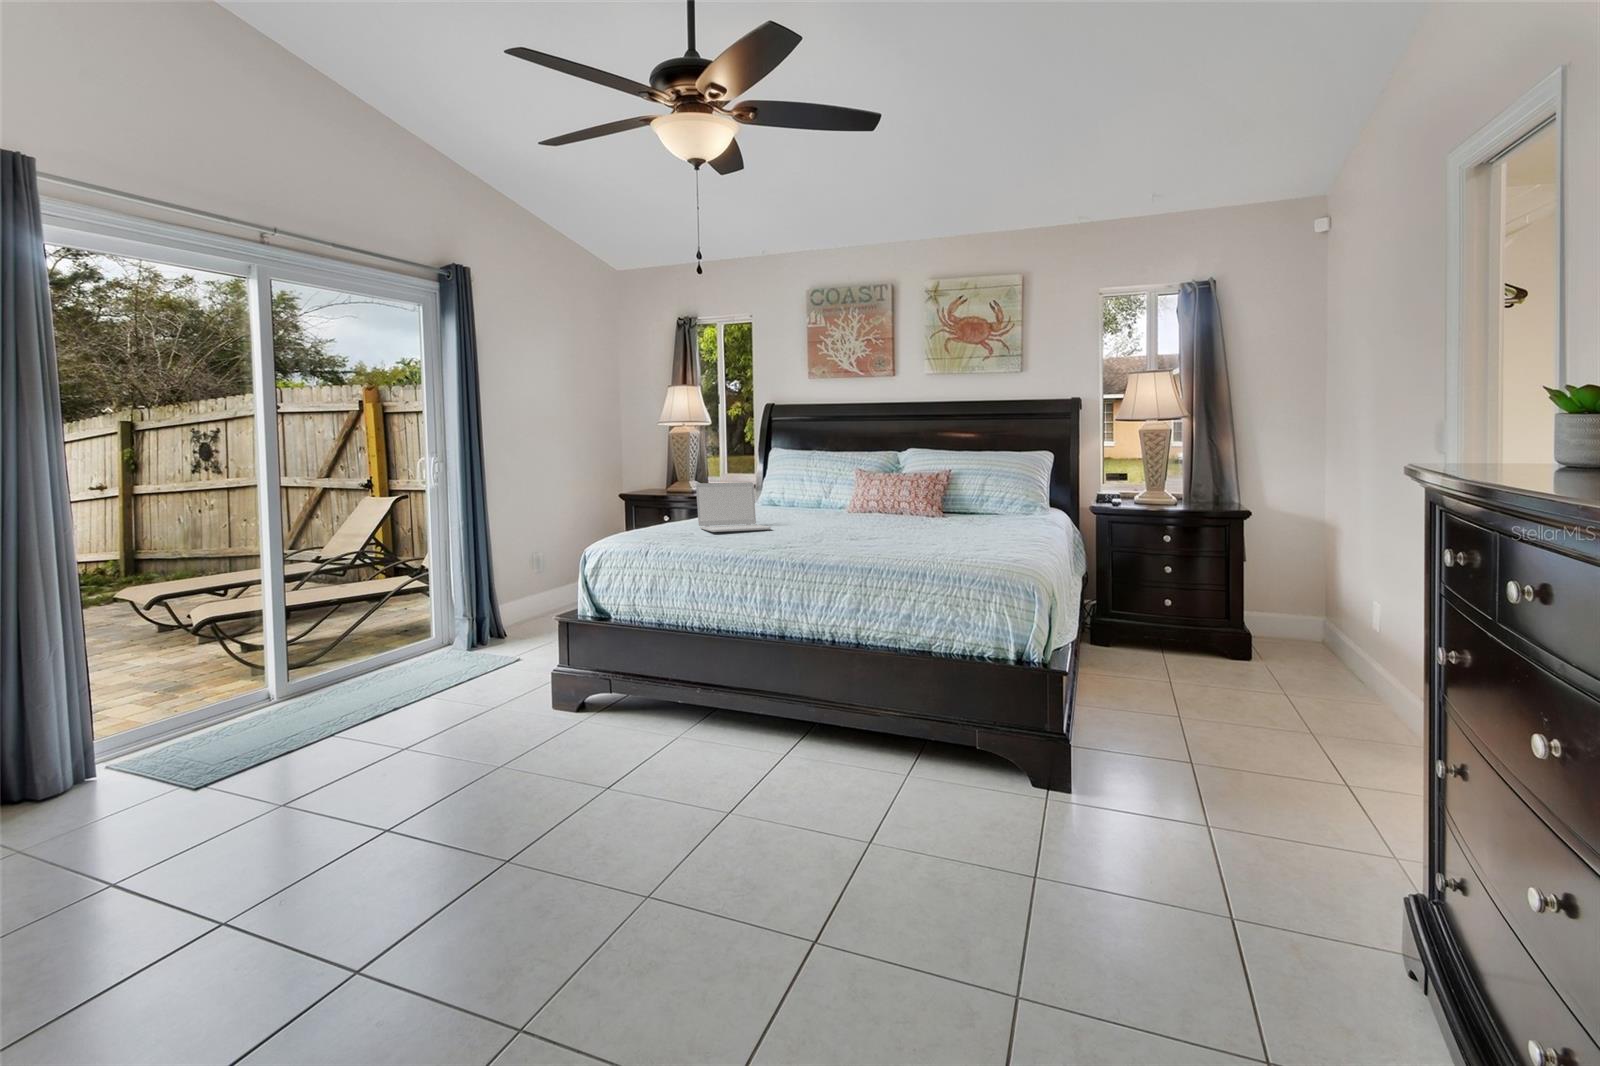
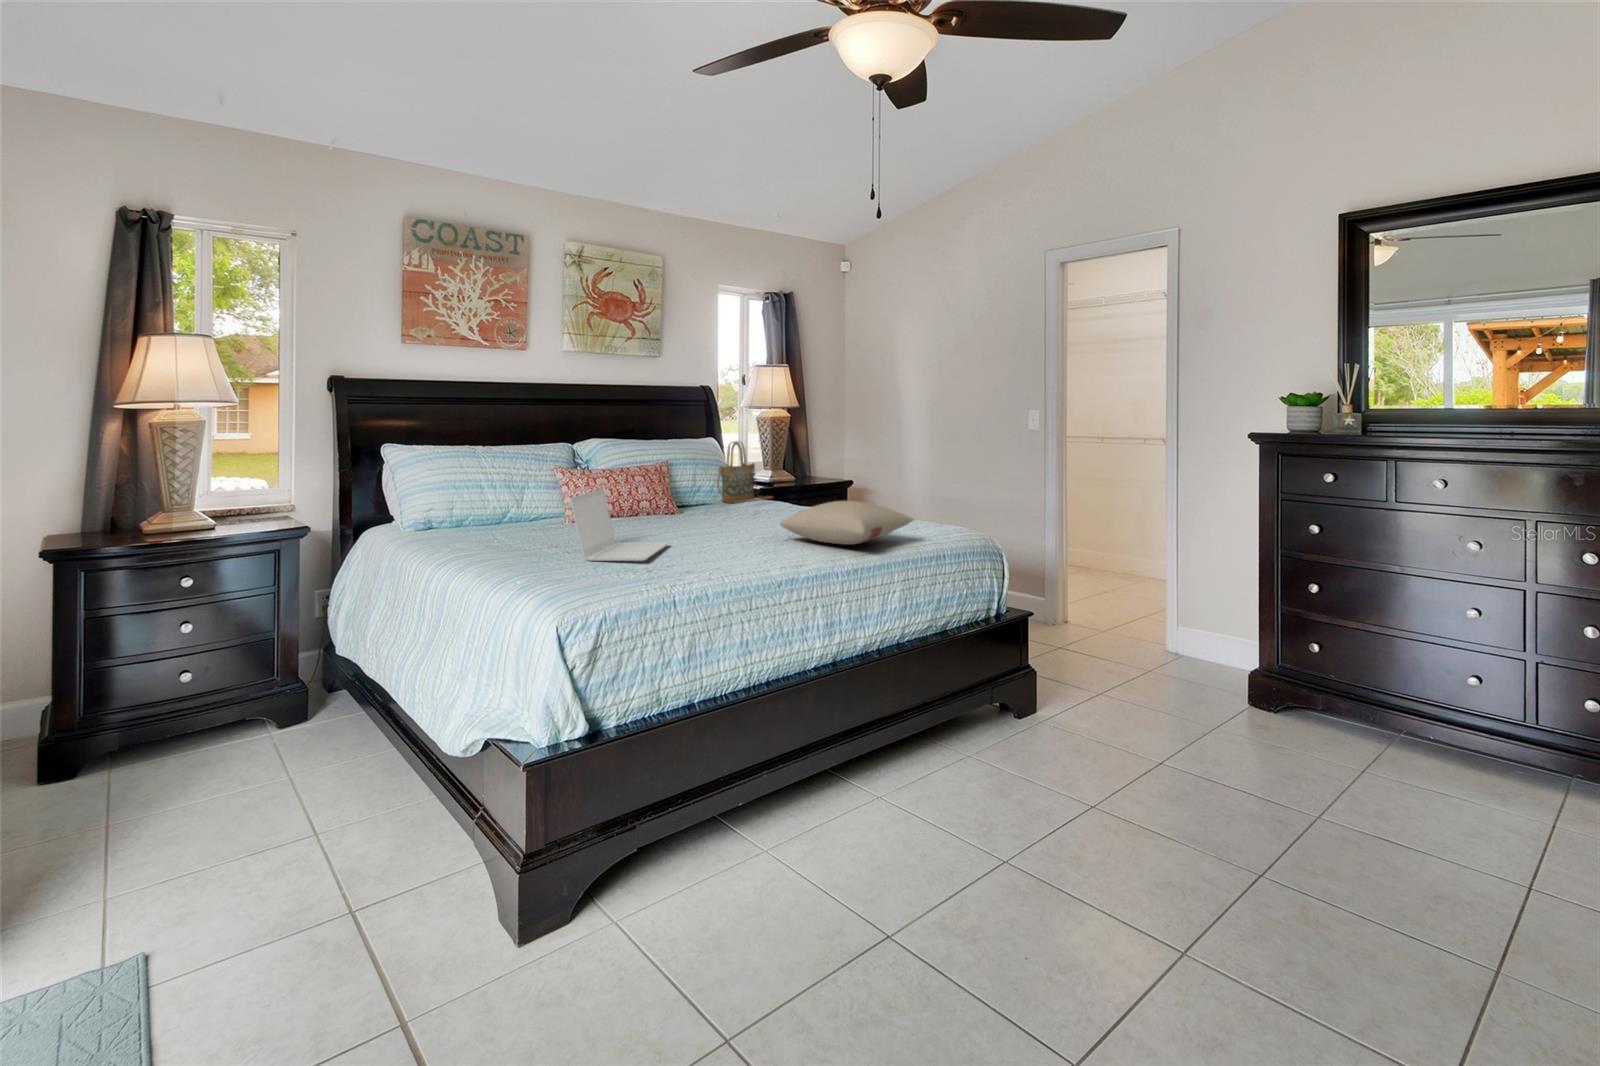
handbag: none [954,455,1021,518] -> present [717,441,773,503]
pillow: none [832,506,934,548] -> present [780,501,913,545]

